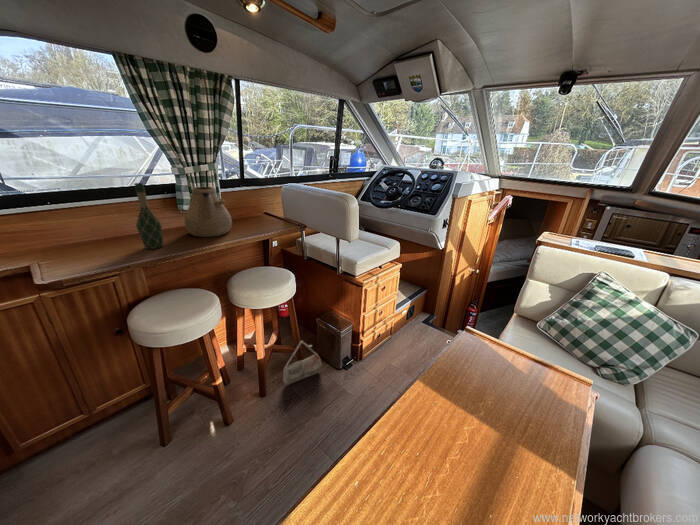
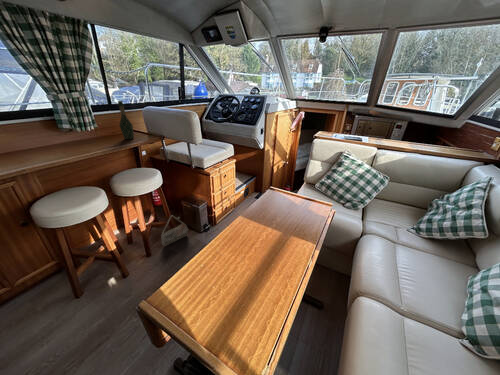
wine bottle: present [135,183,163,249] -> present [118,101,134,139]
teapot: present [185,187,232,237] -> none [66,109,106,147]

